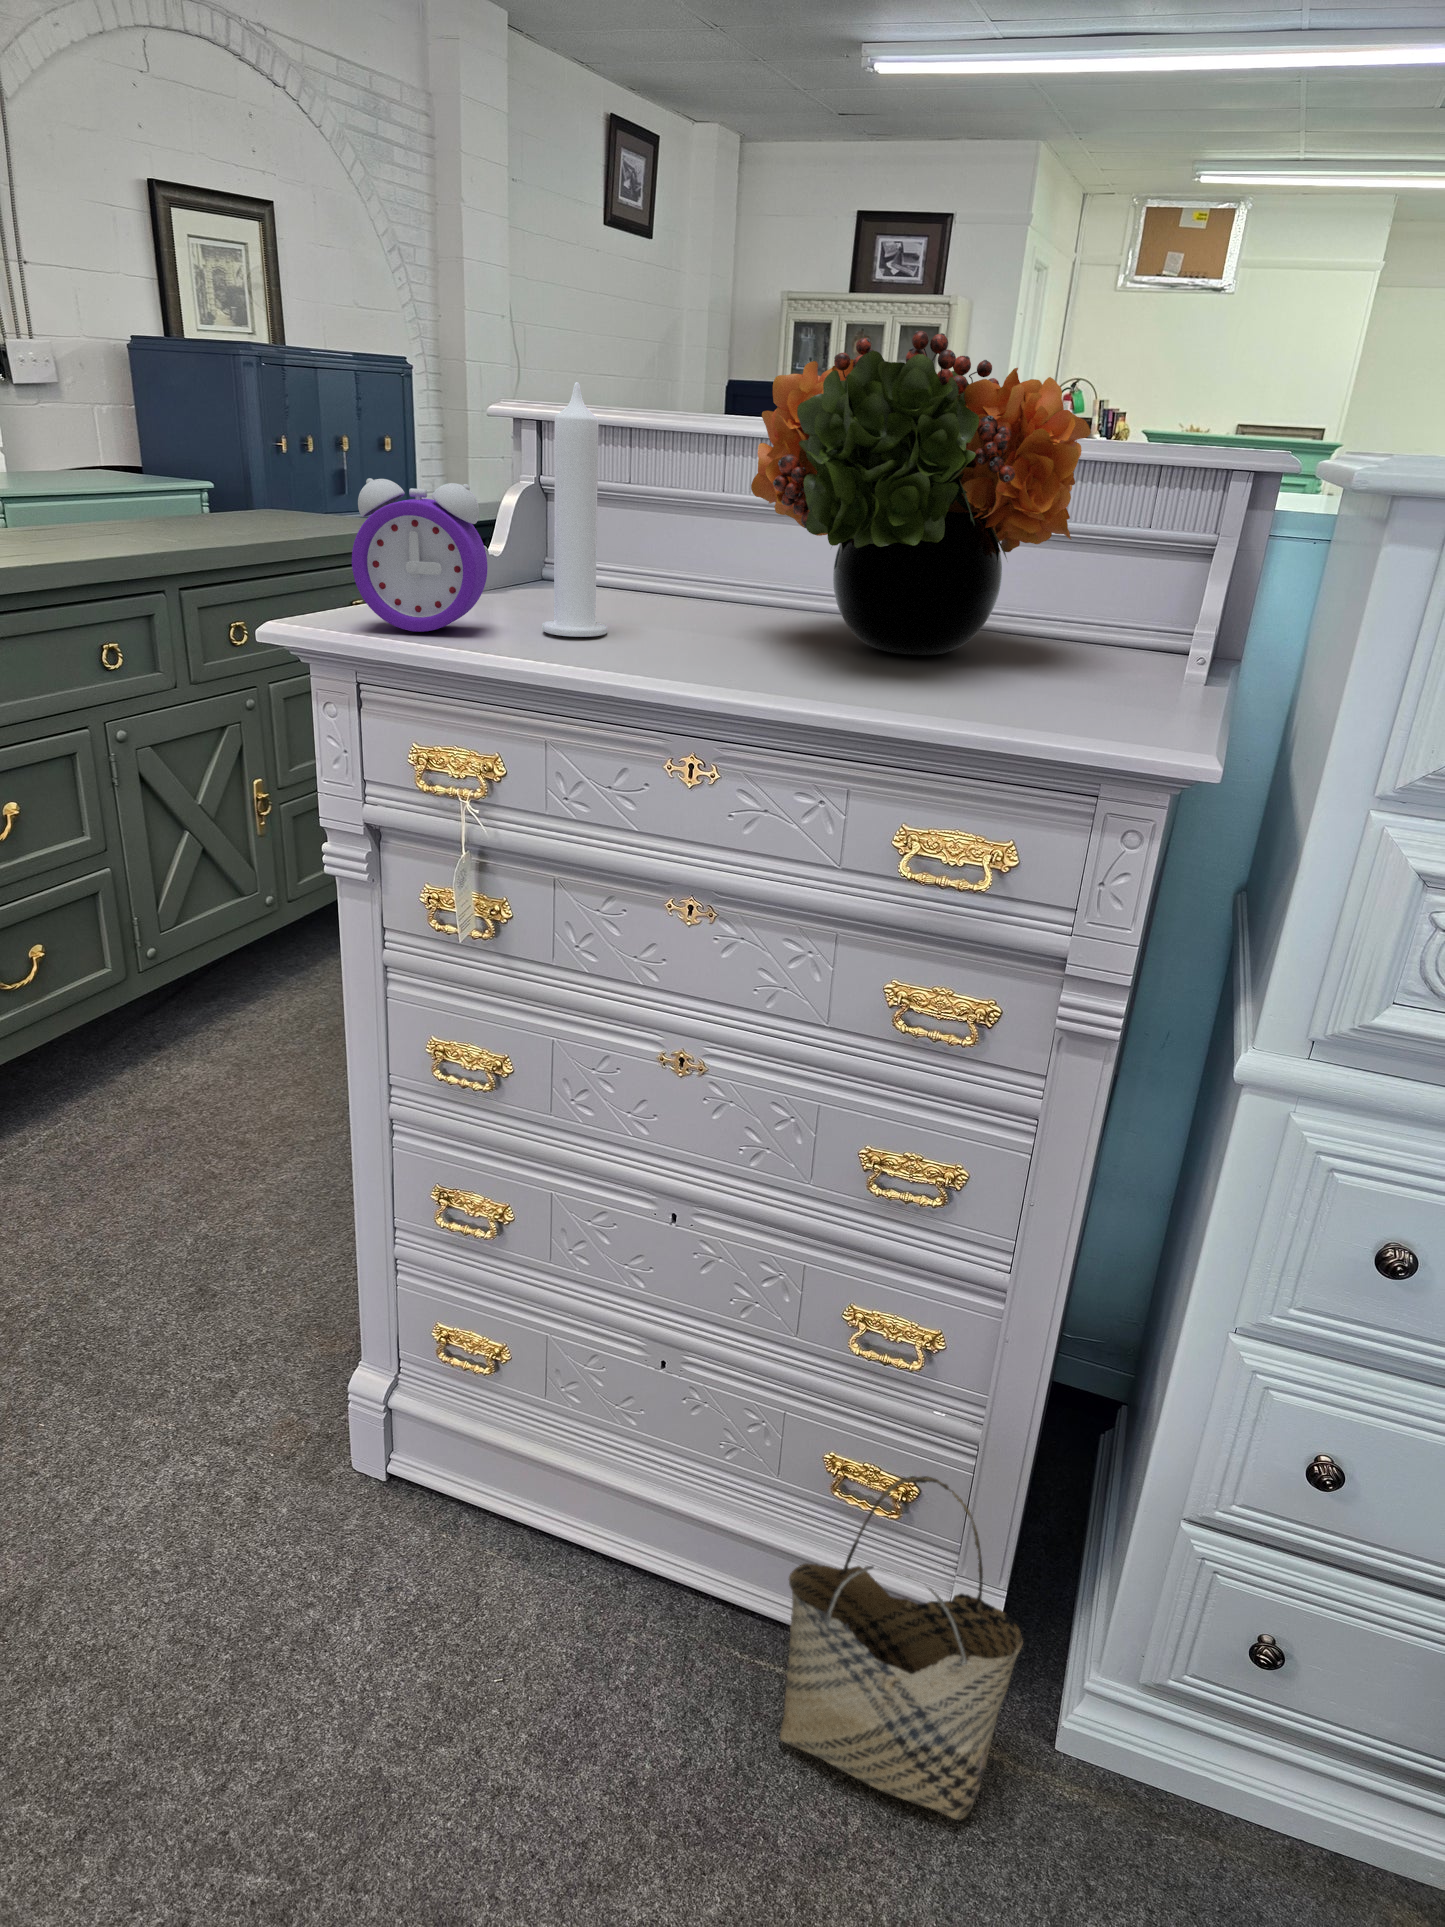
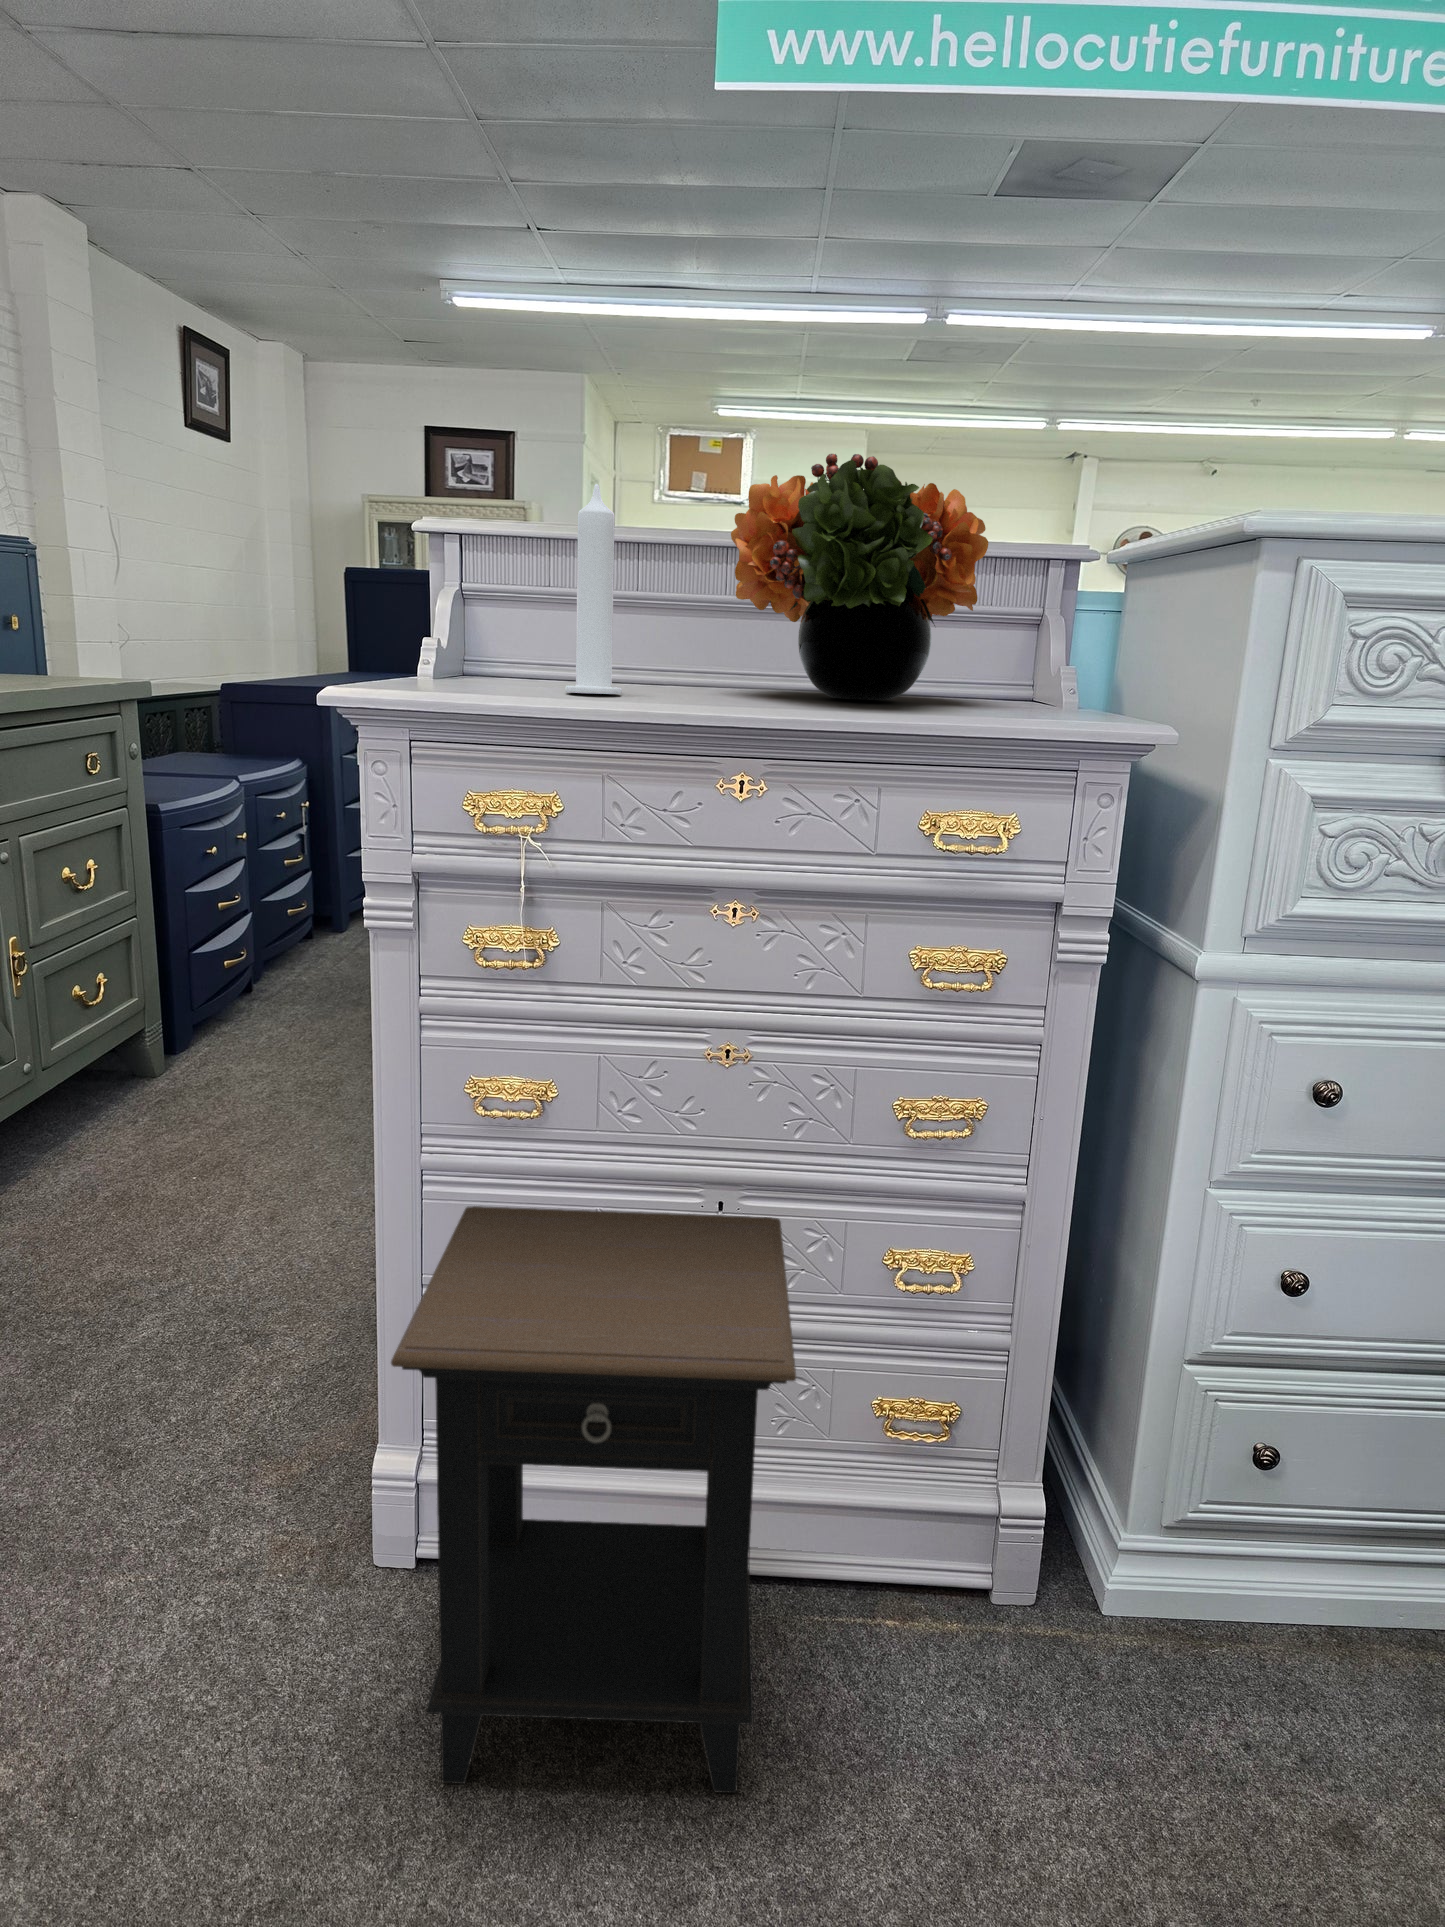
alarm clock: present [352,478,487,632] -> none [408,560,523,692]
side table: none [207,1171,717,1823] -> present [391,1206,796,1793]
woven basket: present [780,1476,1023,1820] -> none [886,1380,1089,1681]

